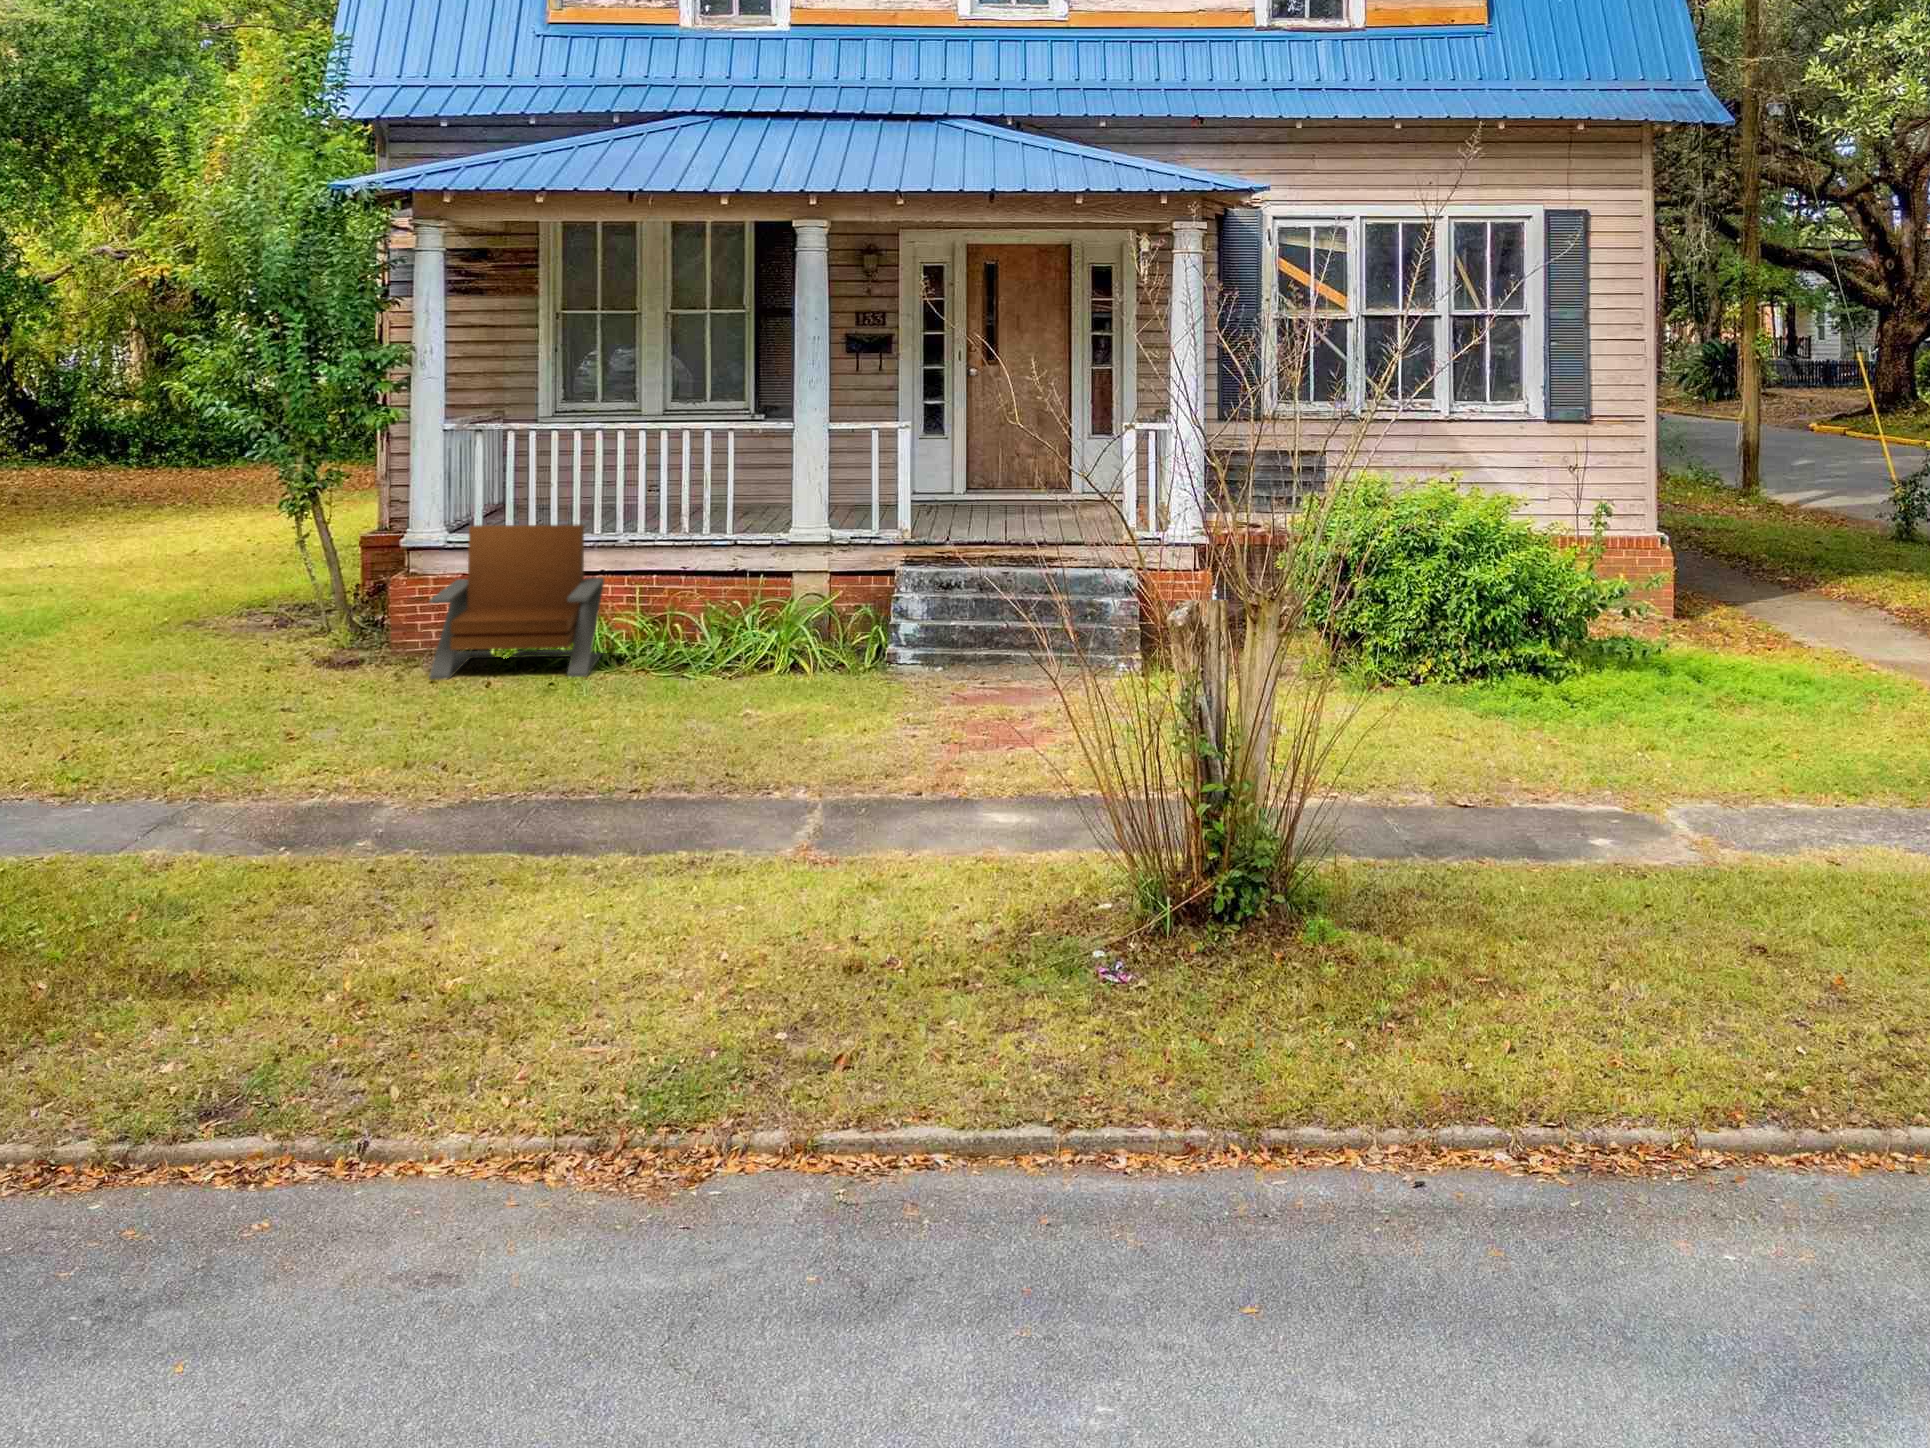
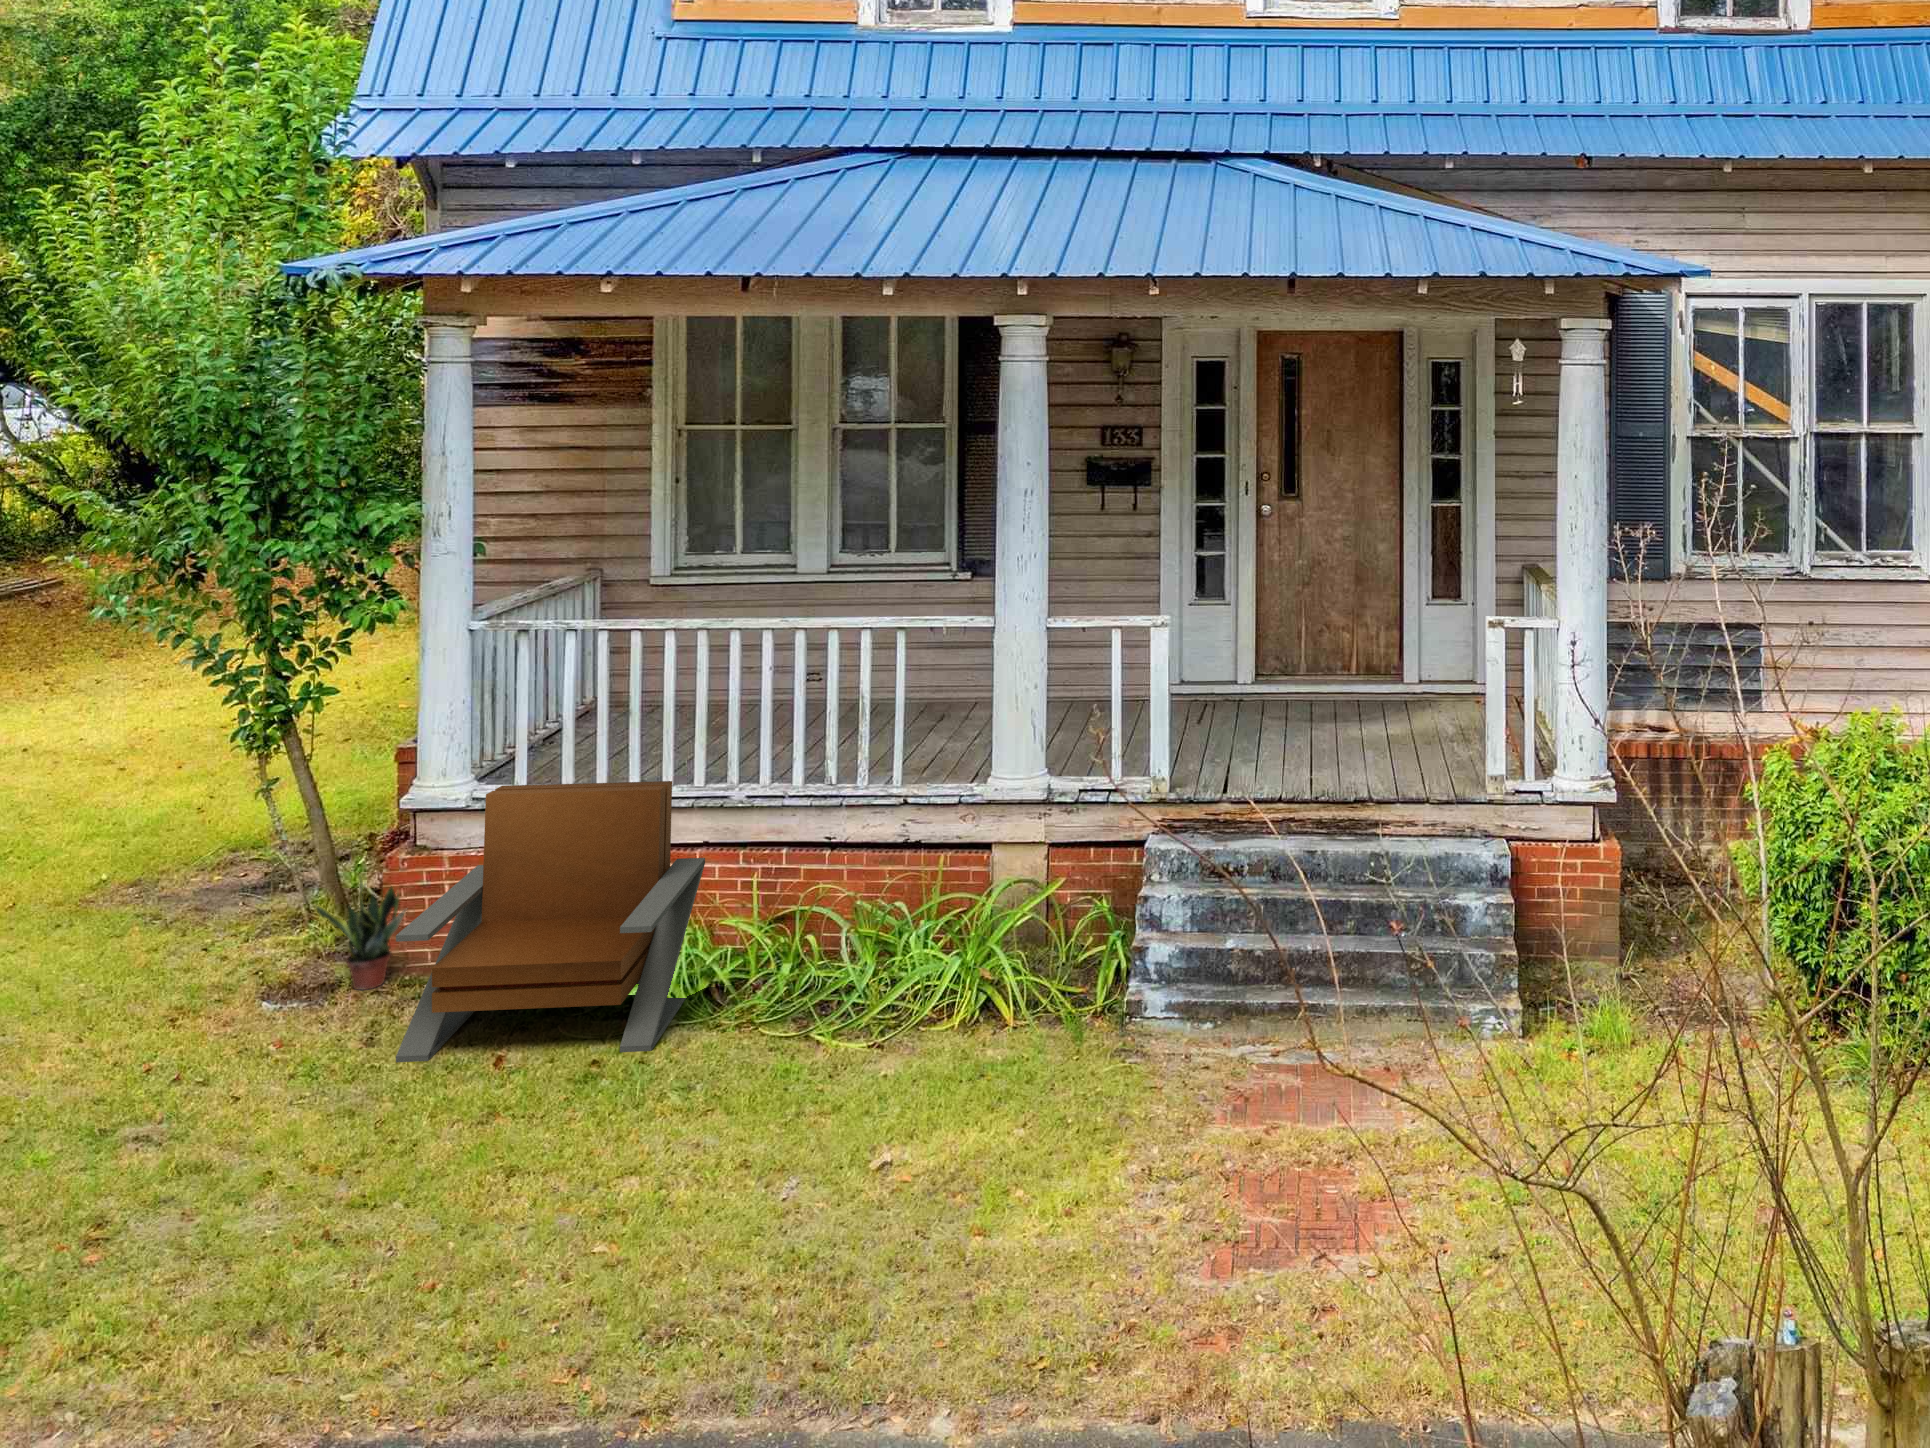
potted plant: none [355,585,413,658] -> present [316,878,405,990]

